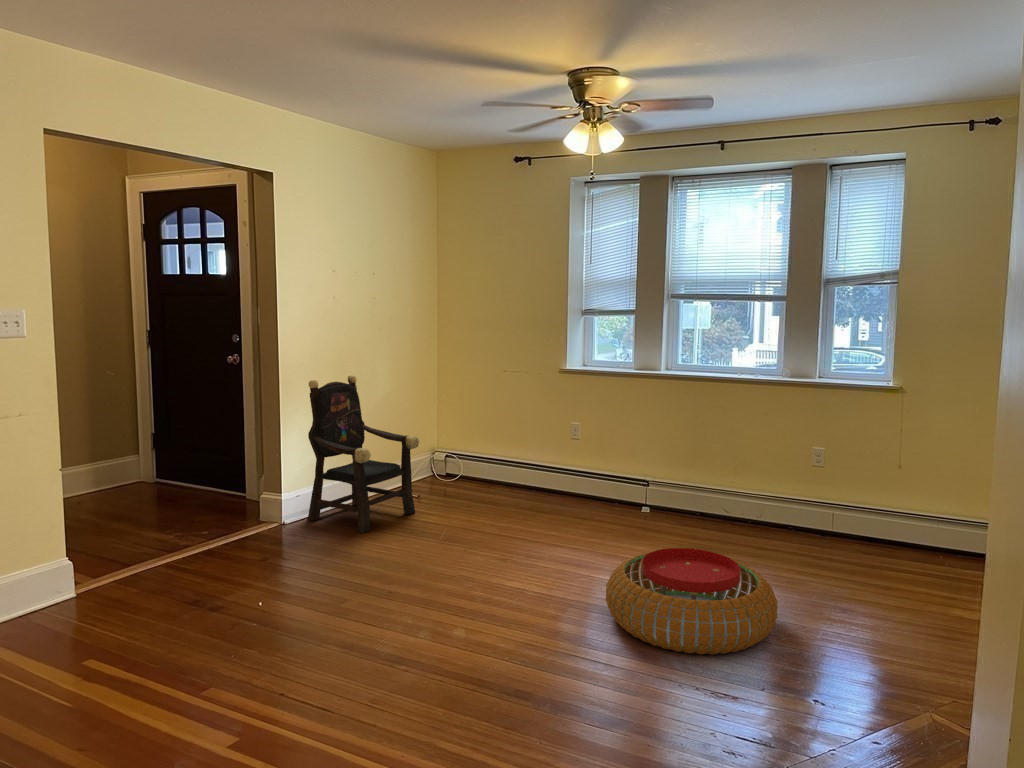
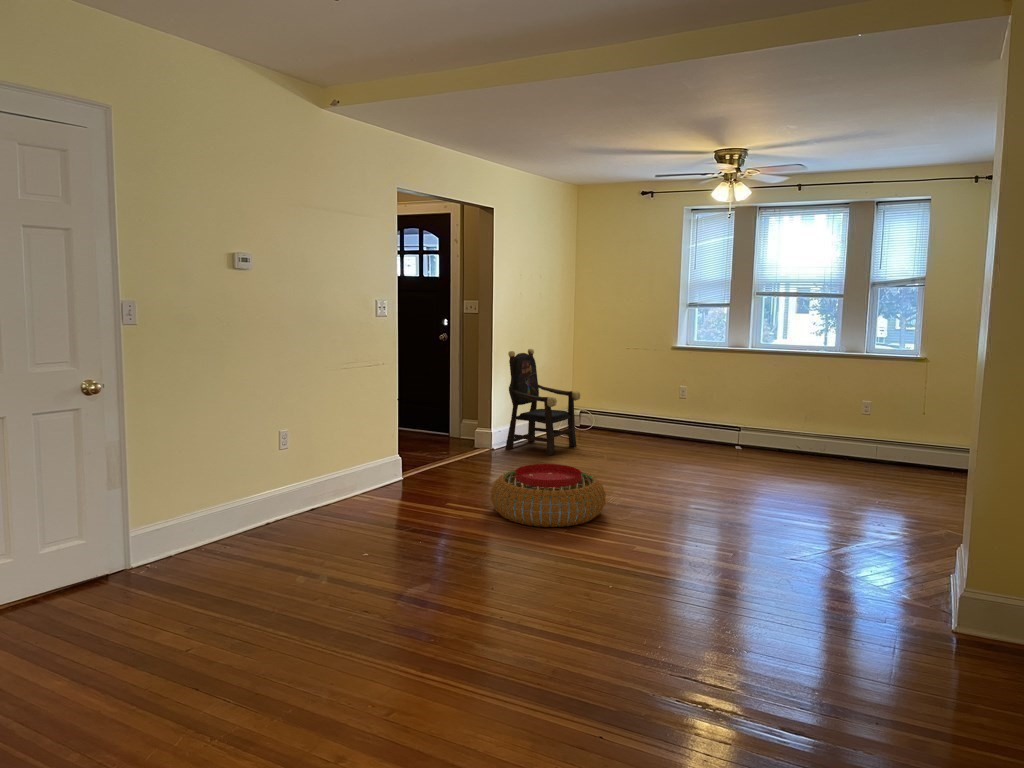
pouf: present [606,548,778,655] -> present [491,464,606,527]

